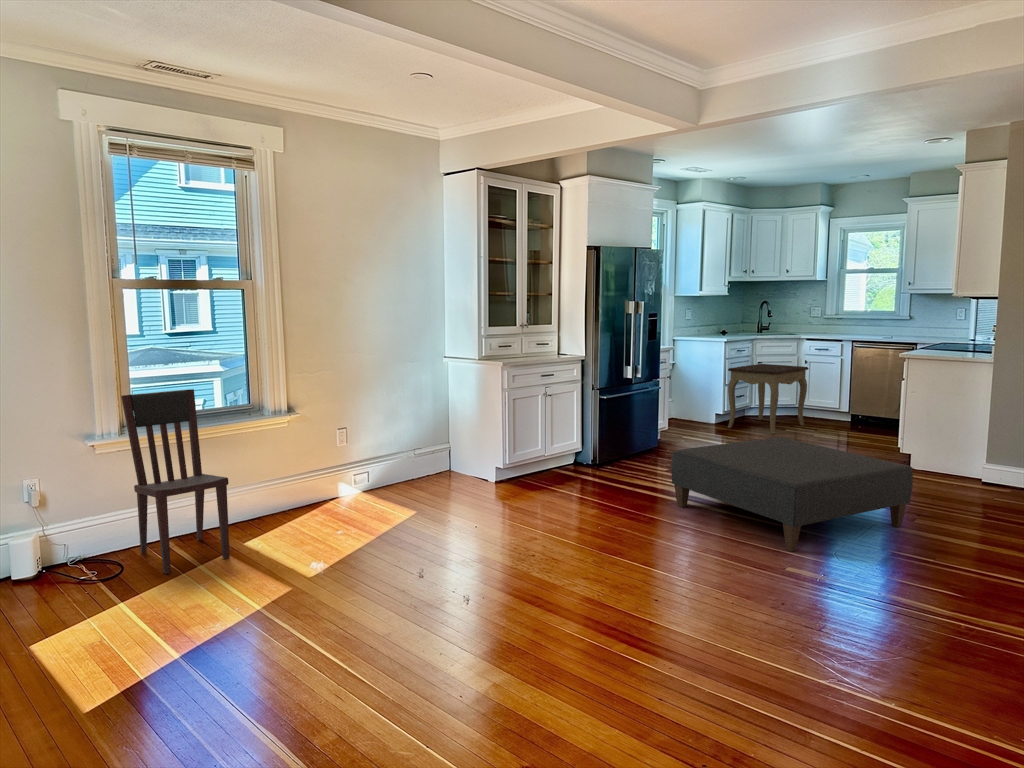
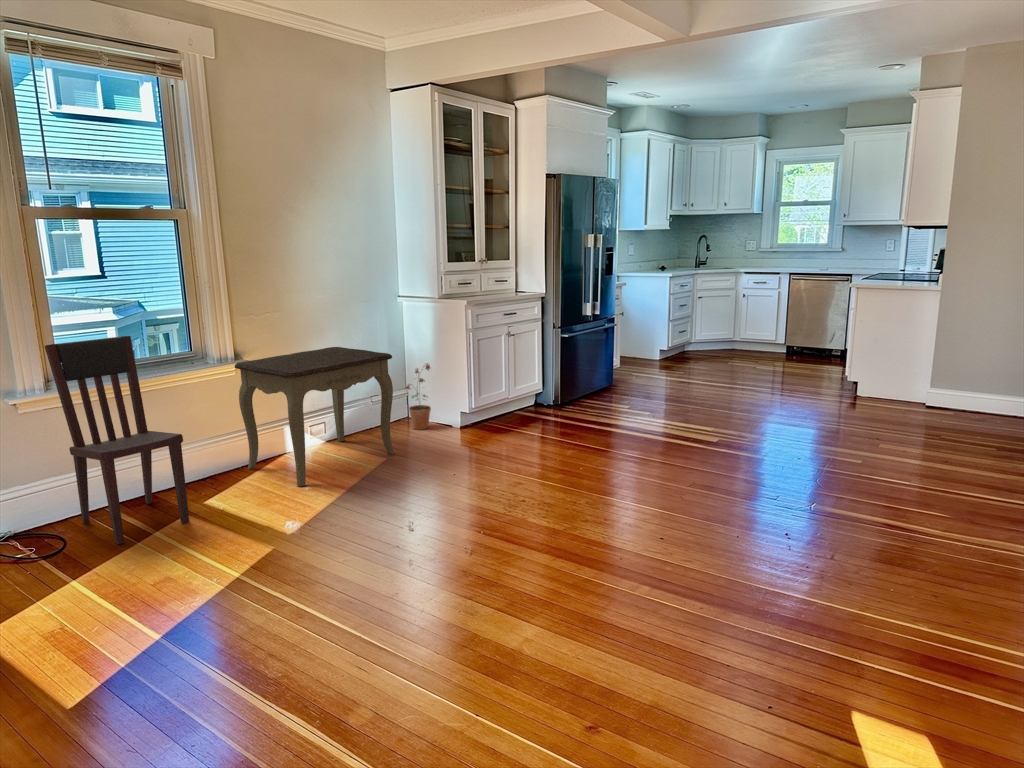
side table: present [728,364,809,434] -> present [234,347,394,487]
potted plant: none [445,421,472,485] -> present [406,363,431,430]
ottoman: present [671,438,913,552] -> none [643,370,877,483]

